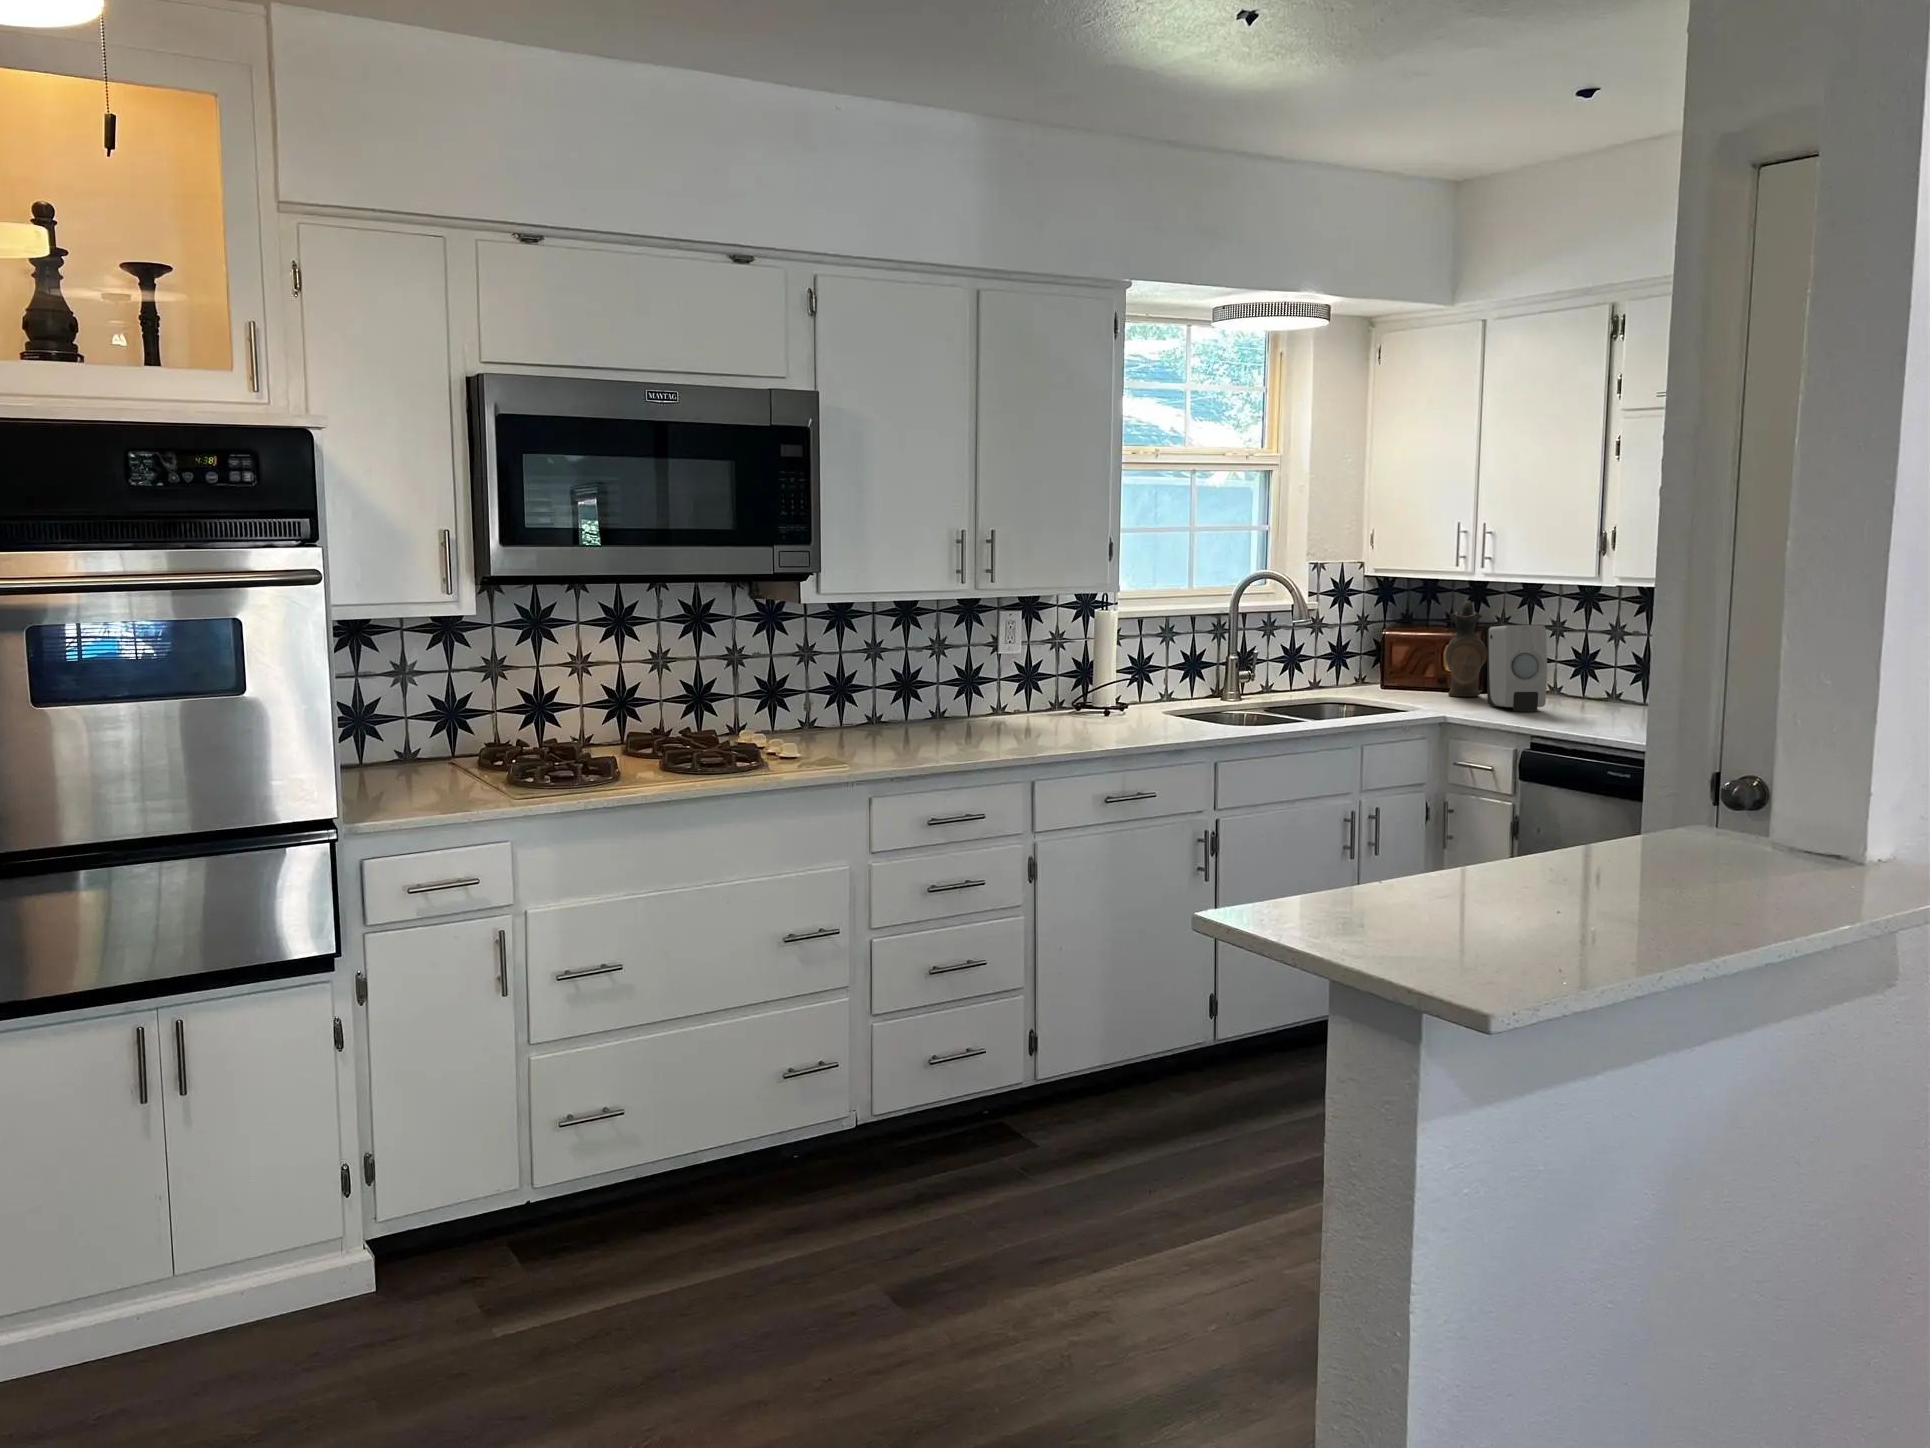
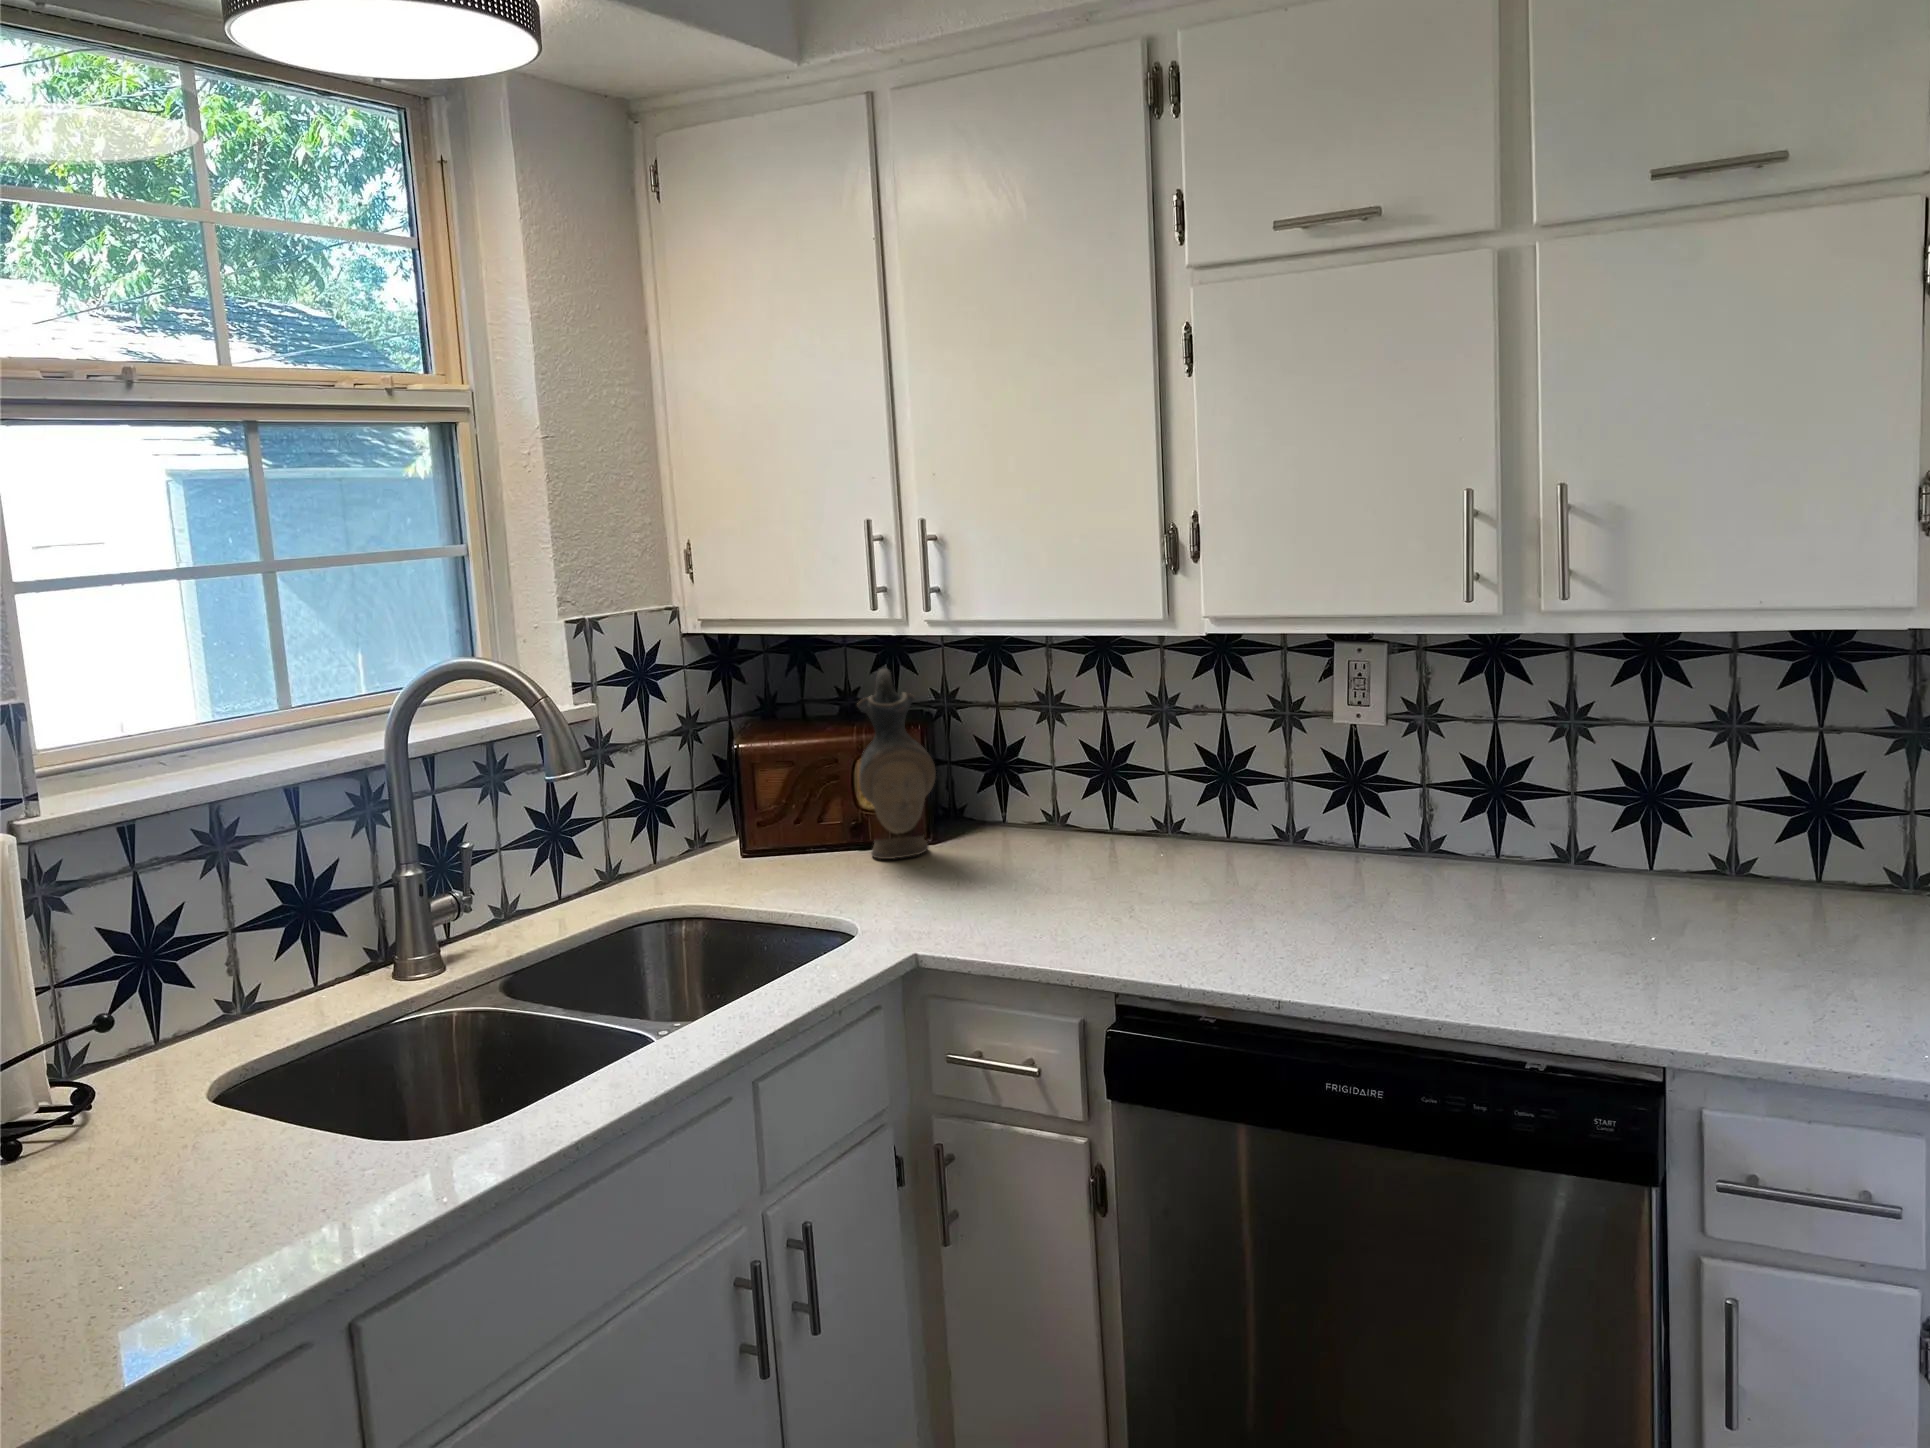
soap dispenser: present [1487,625,1547,712] -> none [947,720,1082,903]

